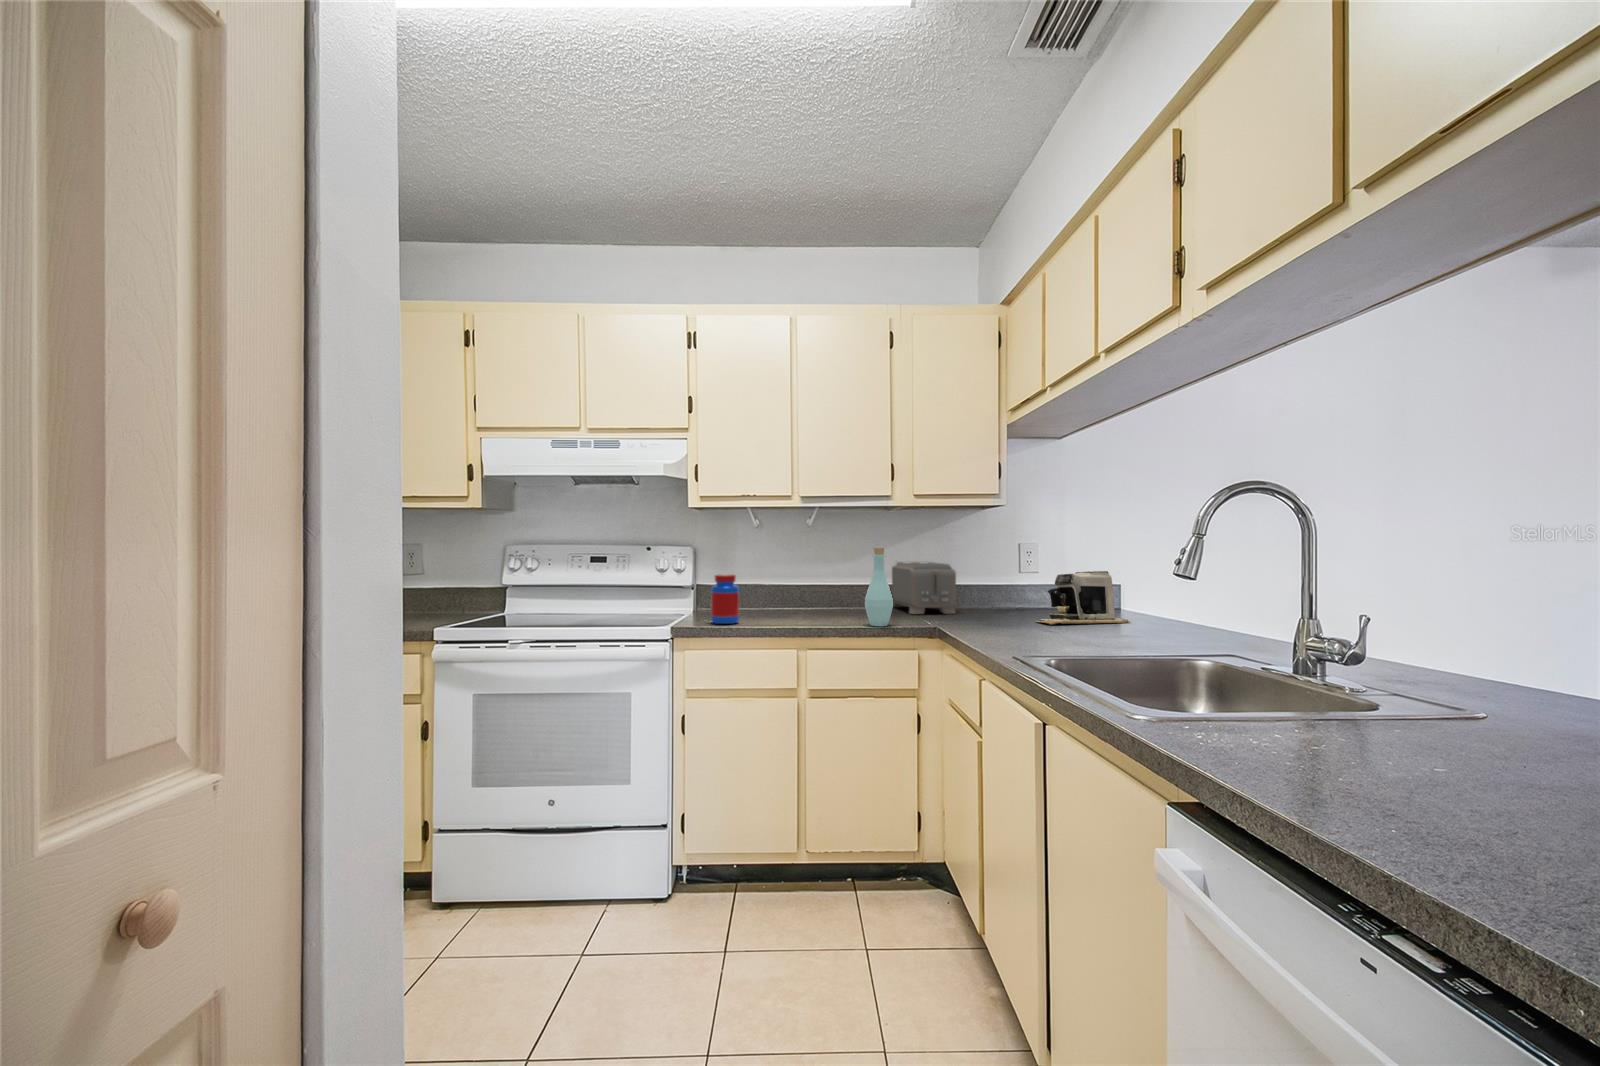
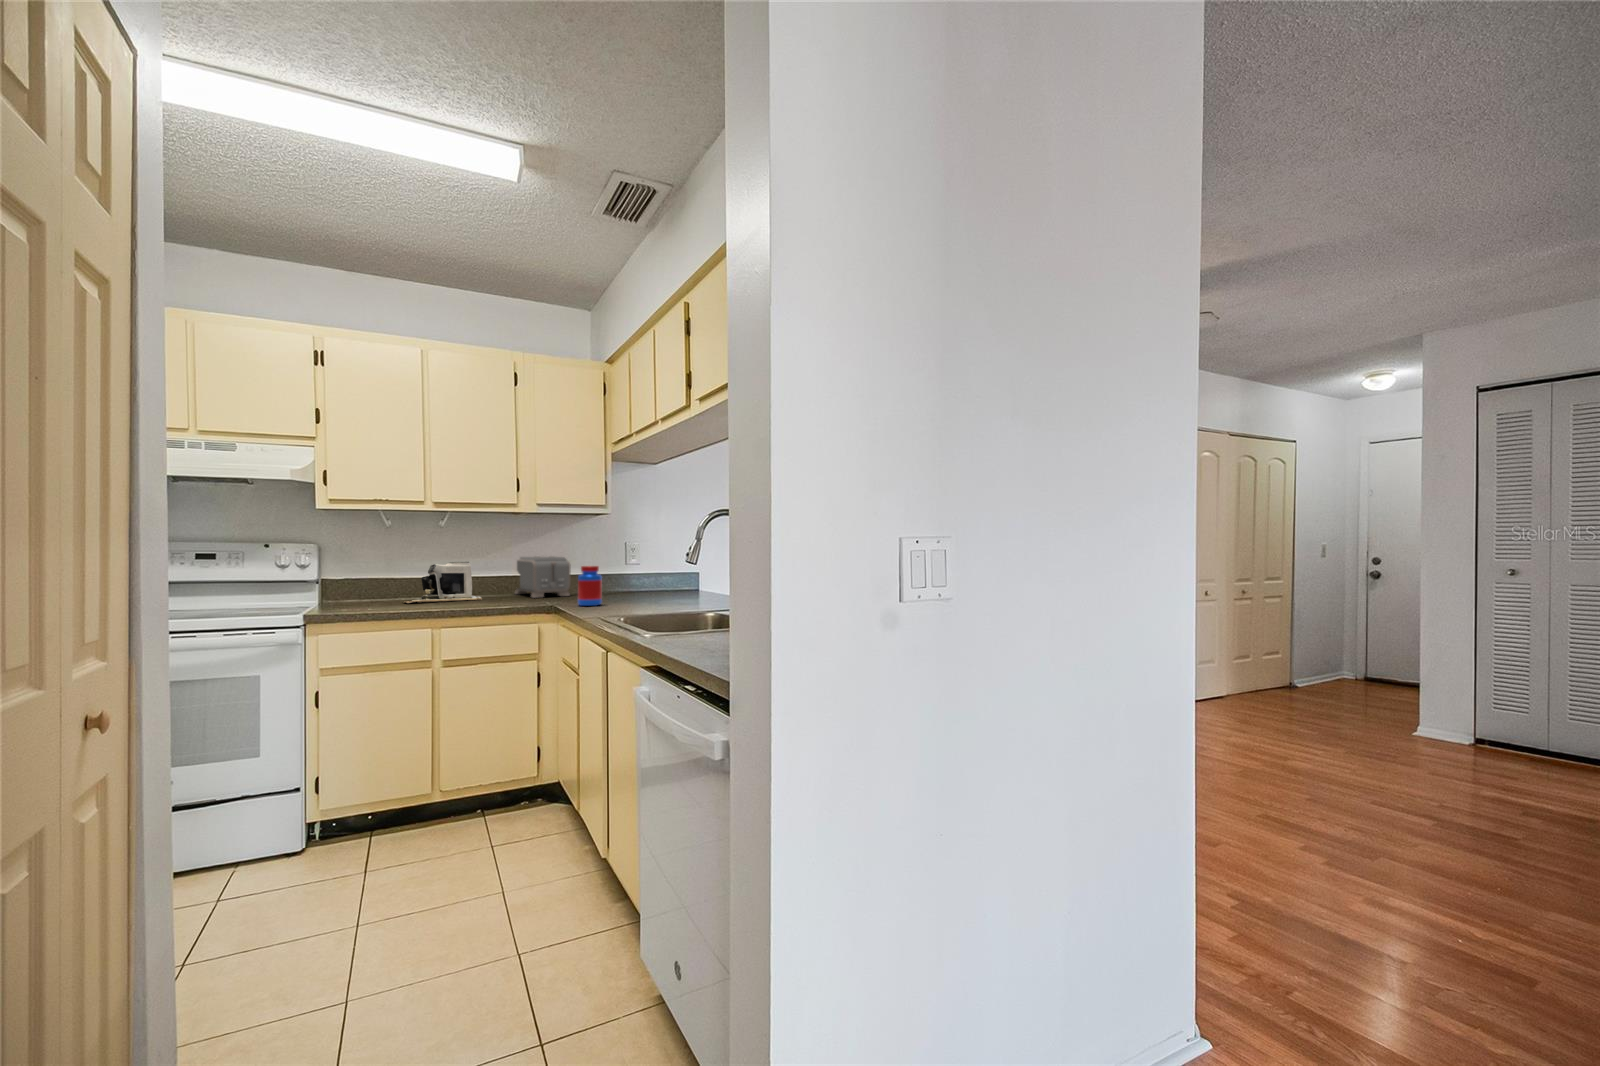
bottle: present [865,548,893,626] -> none [492,544,516,606]
coffee maker: present [1037,571,1130,625] -> present [406,562,482,603]
jar: present [711,574,739,624] -> present [578,566,602,606]

